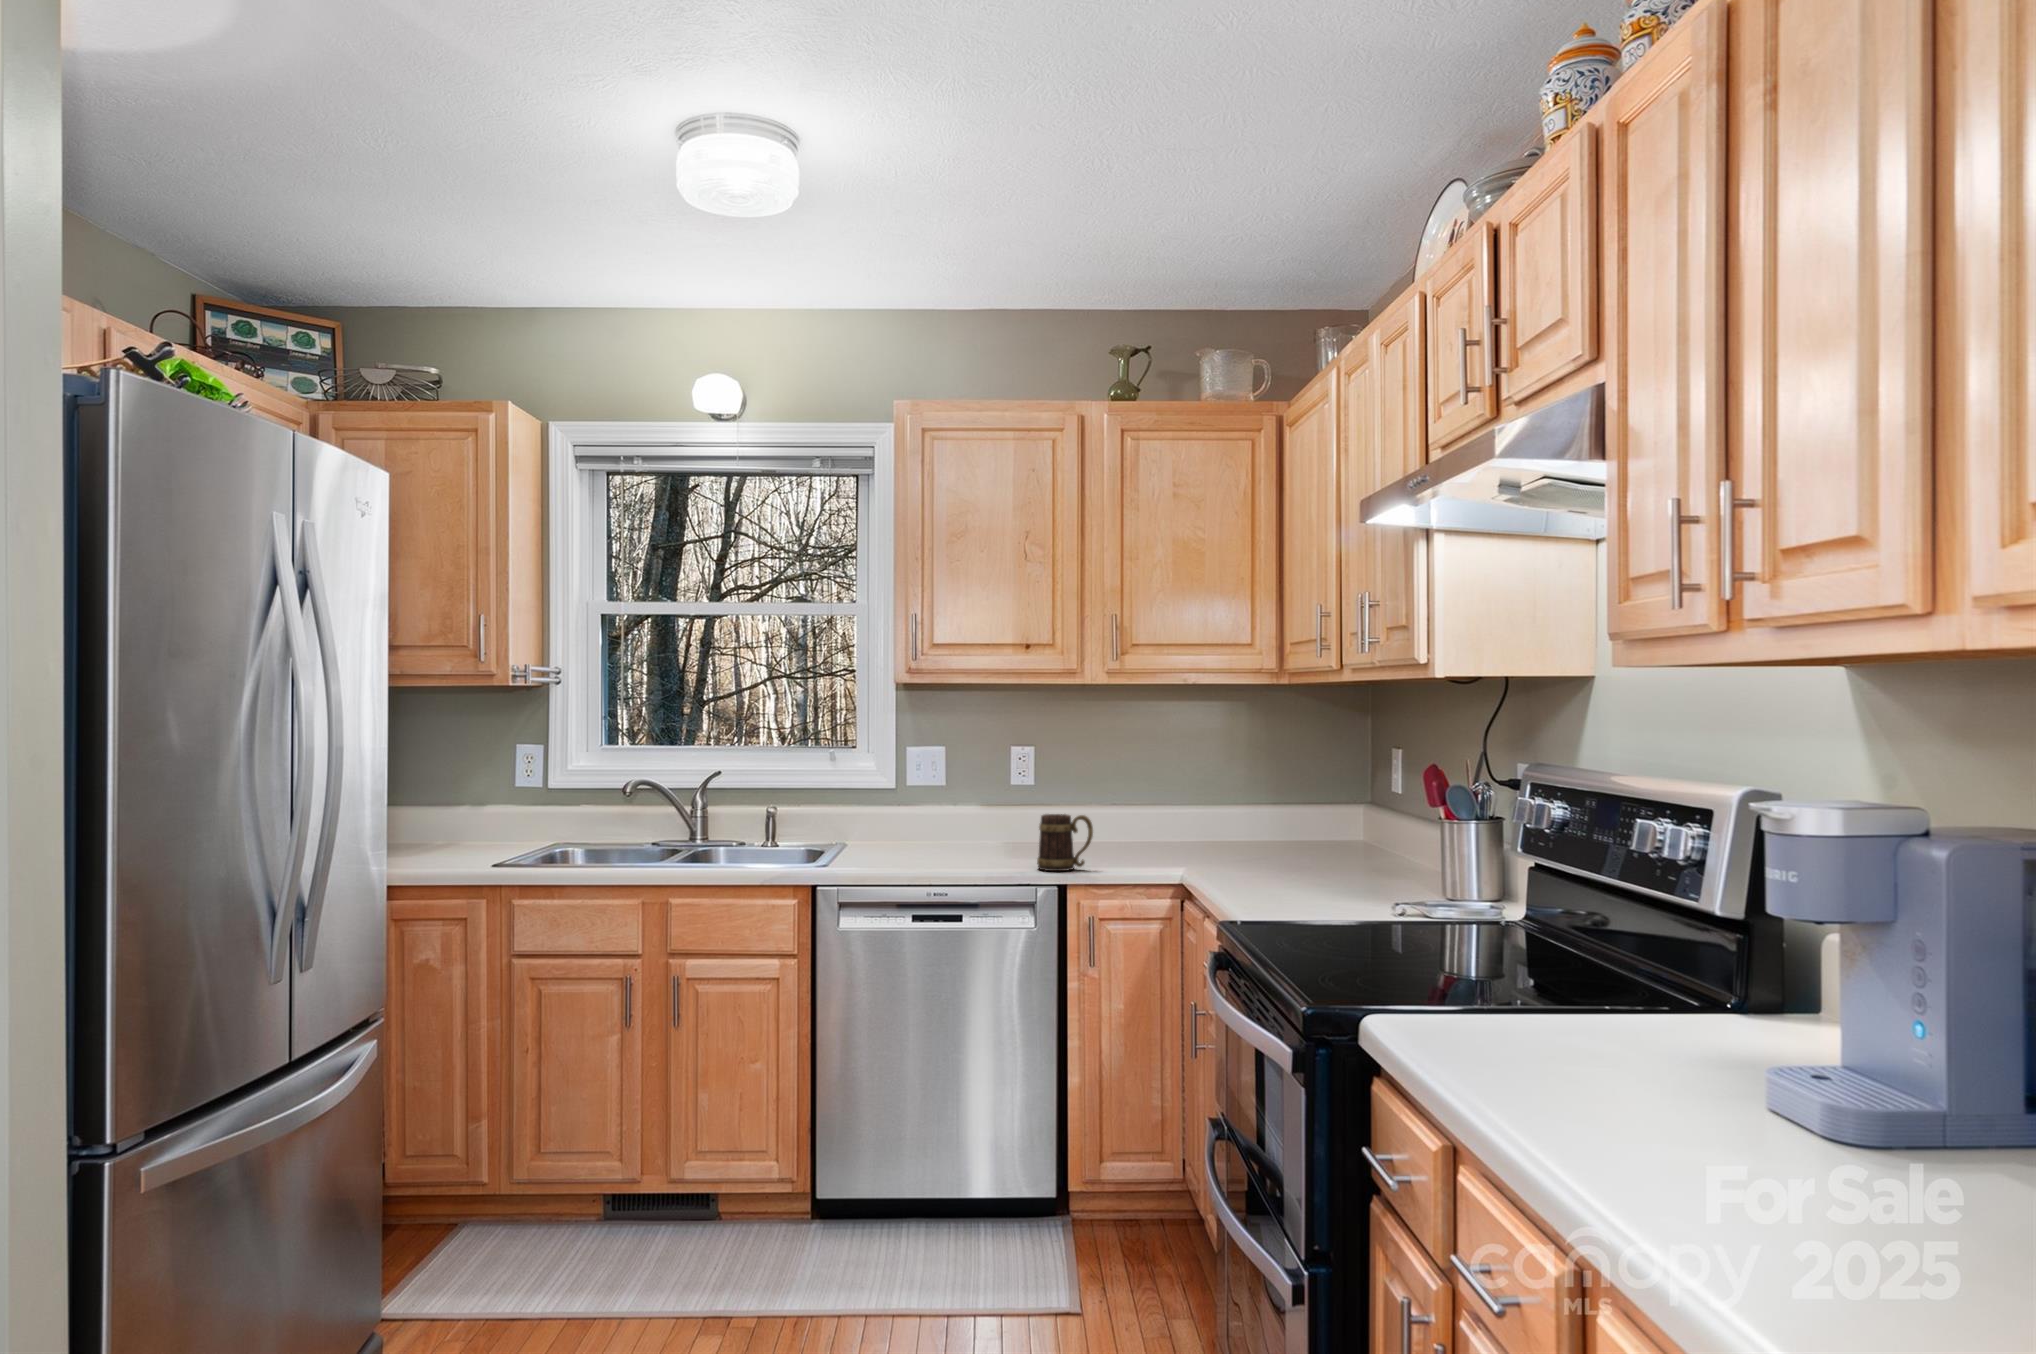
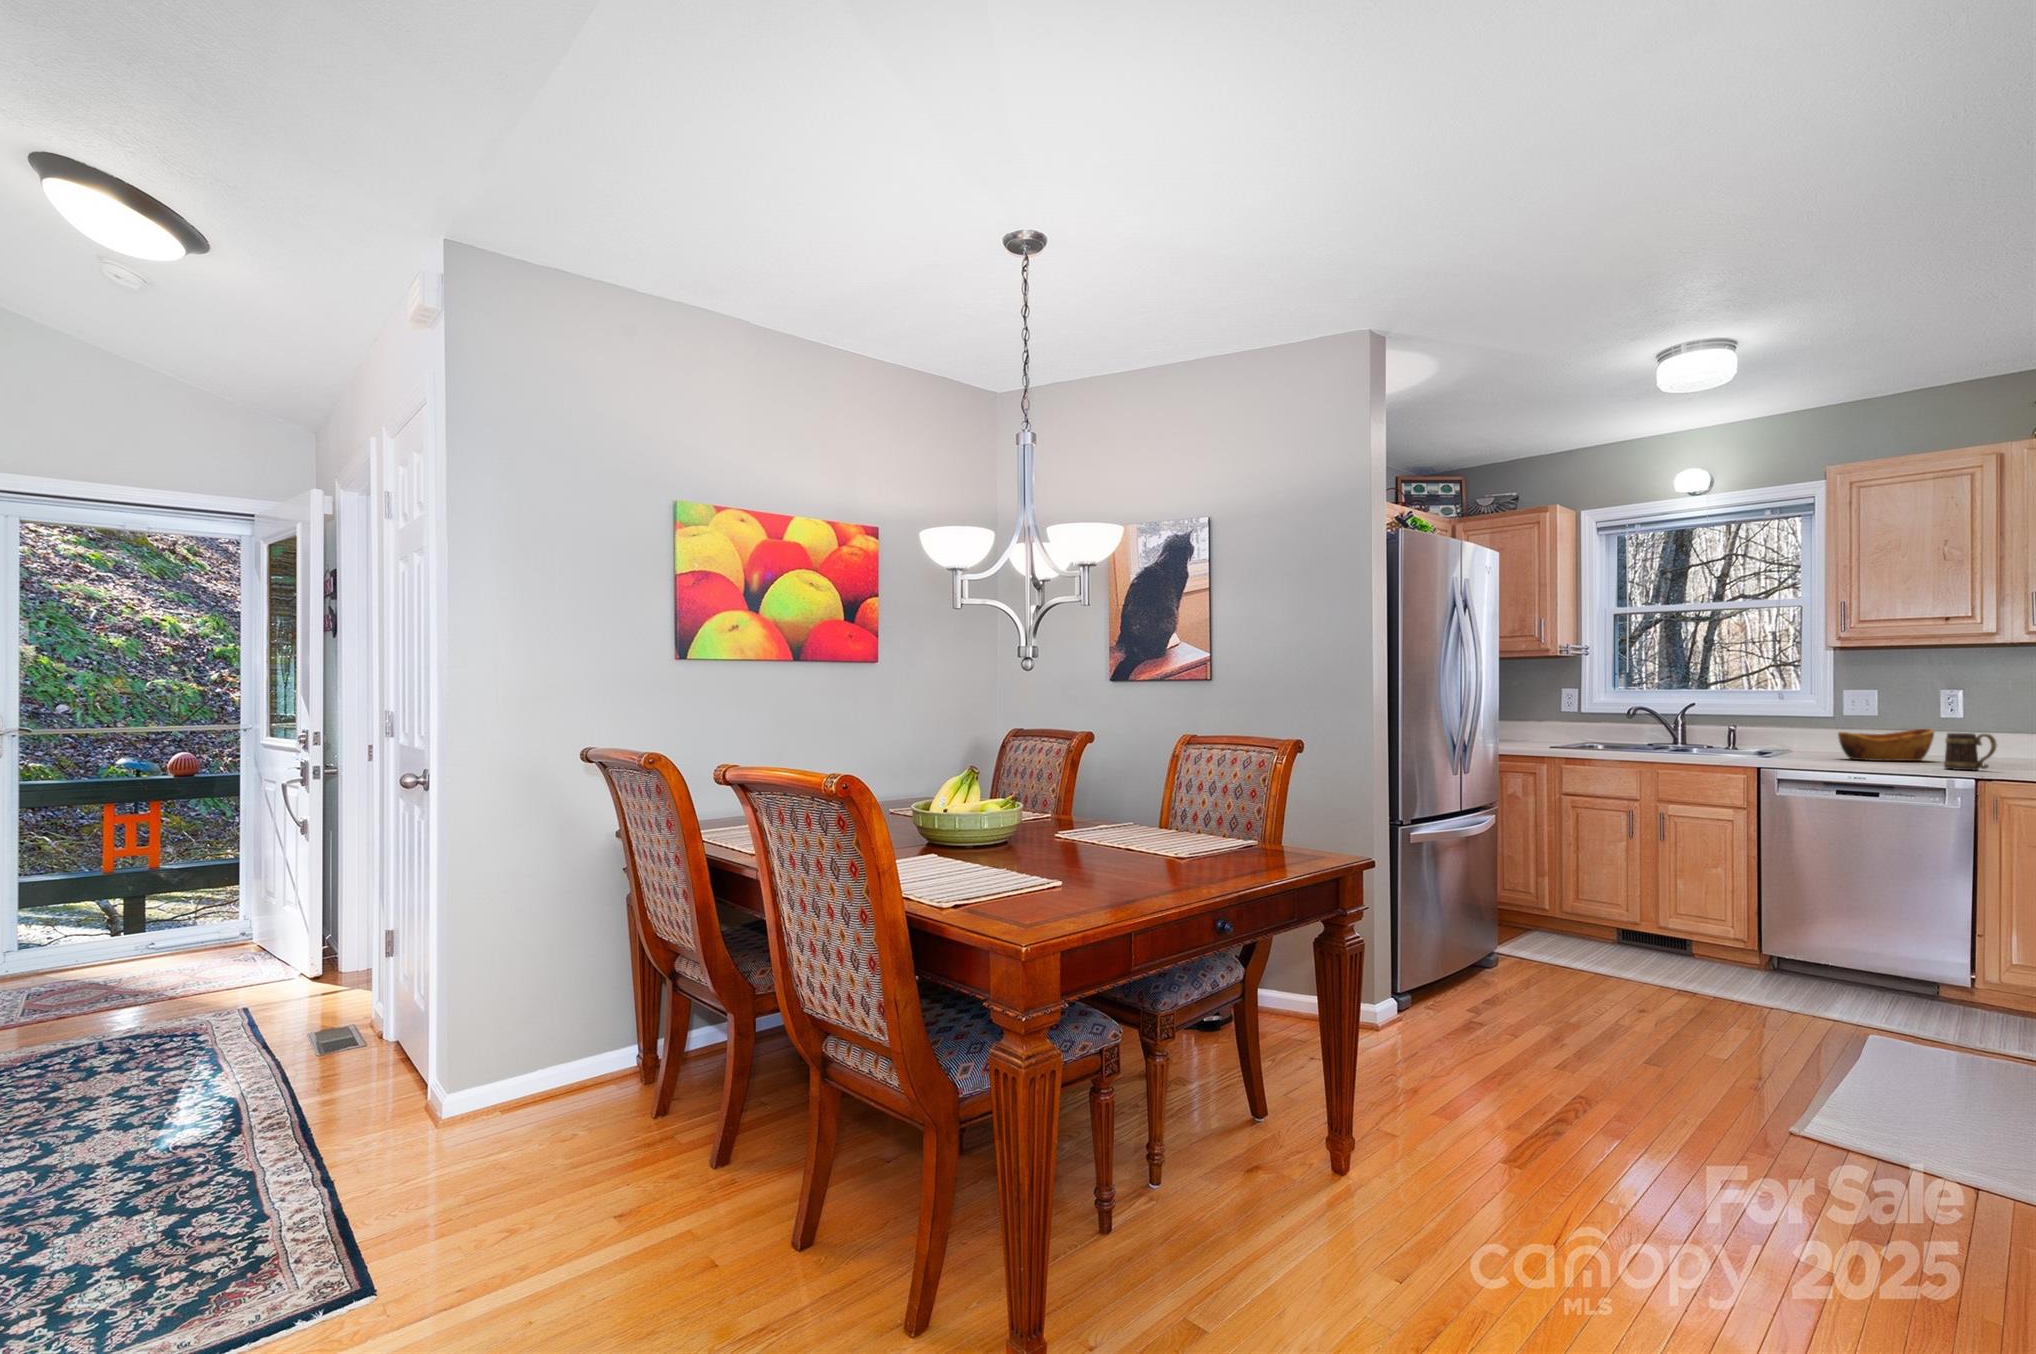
wooden bowl: none [906,797,1006,852] -> present [1838,729,1934,761]

